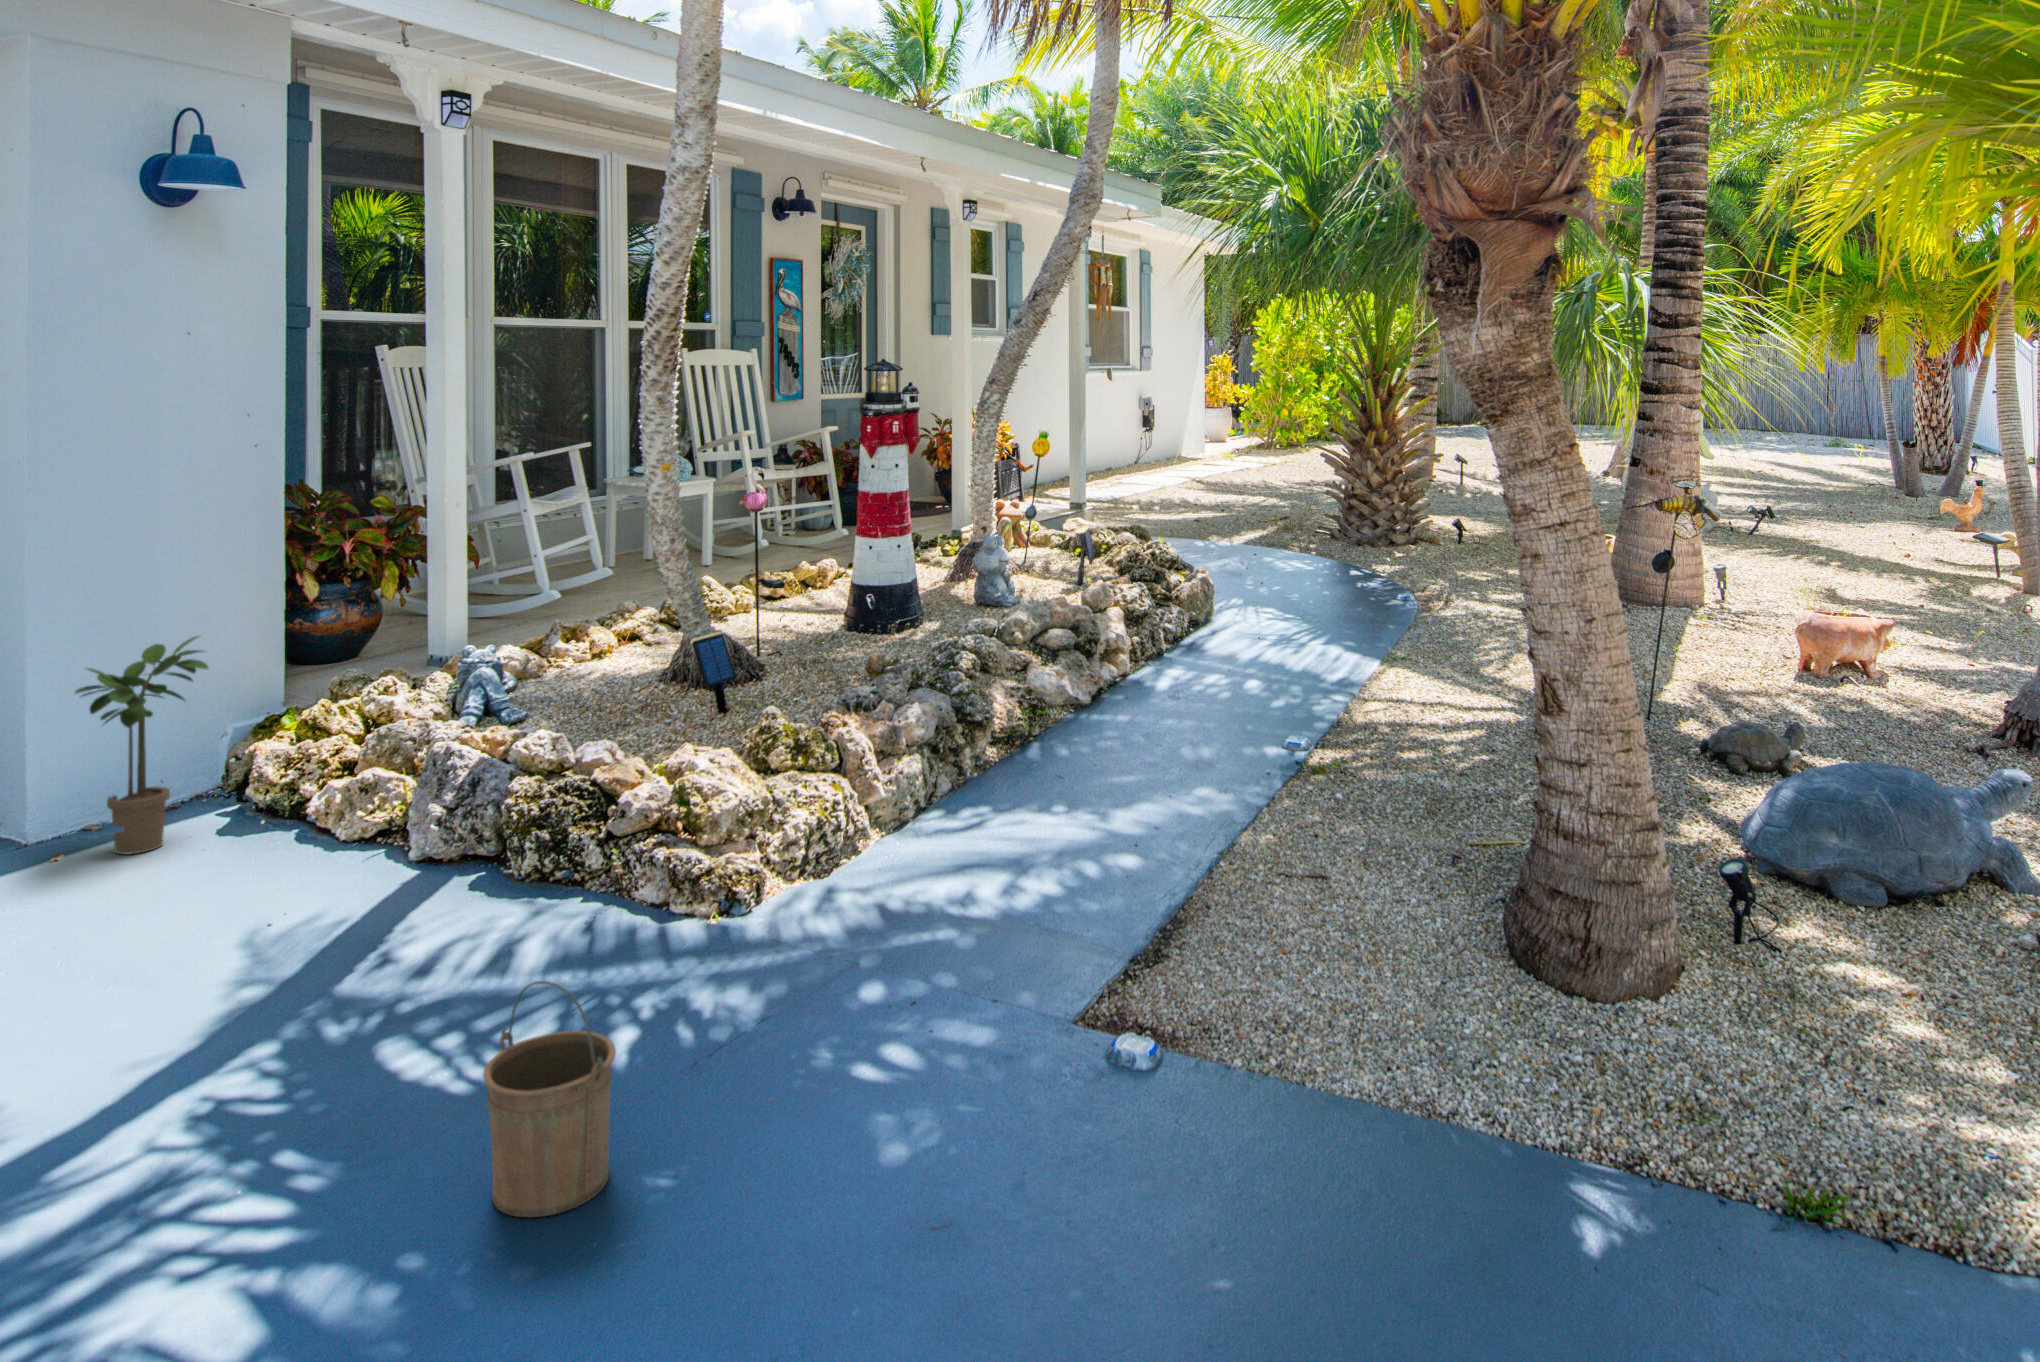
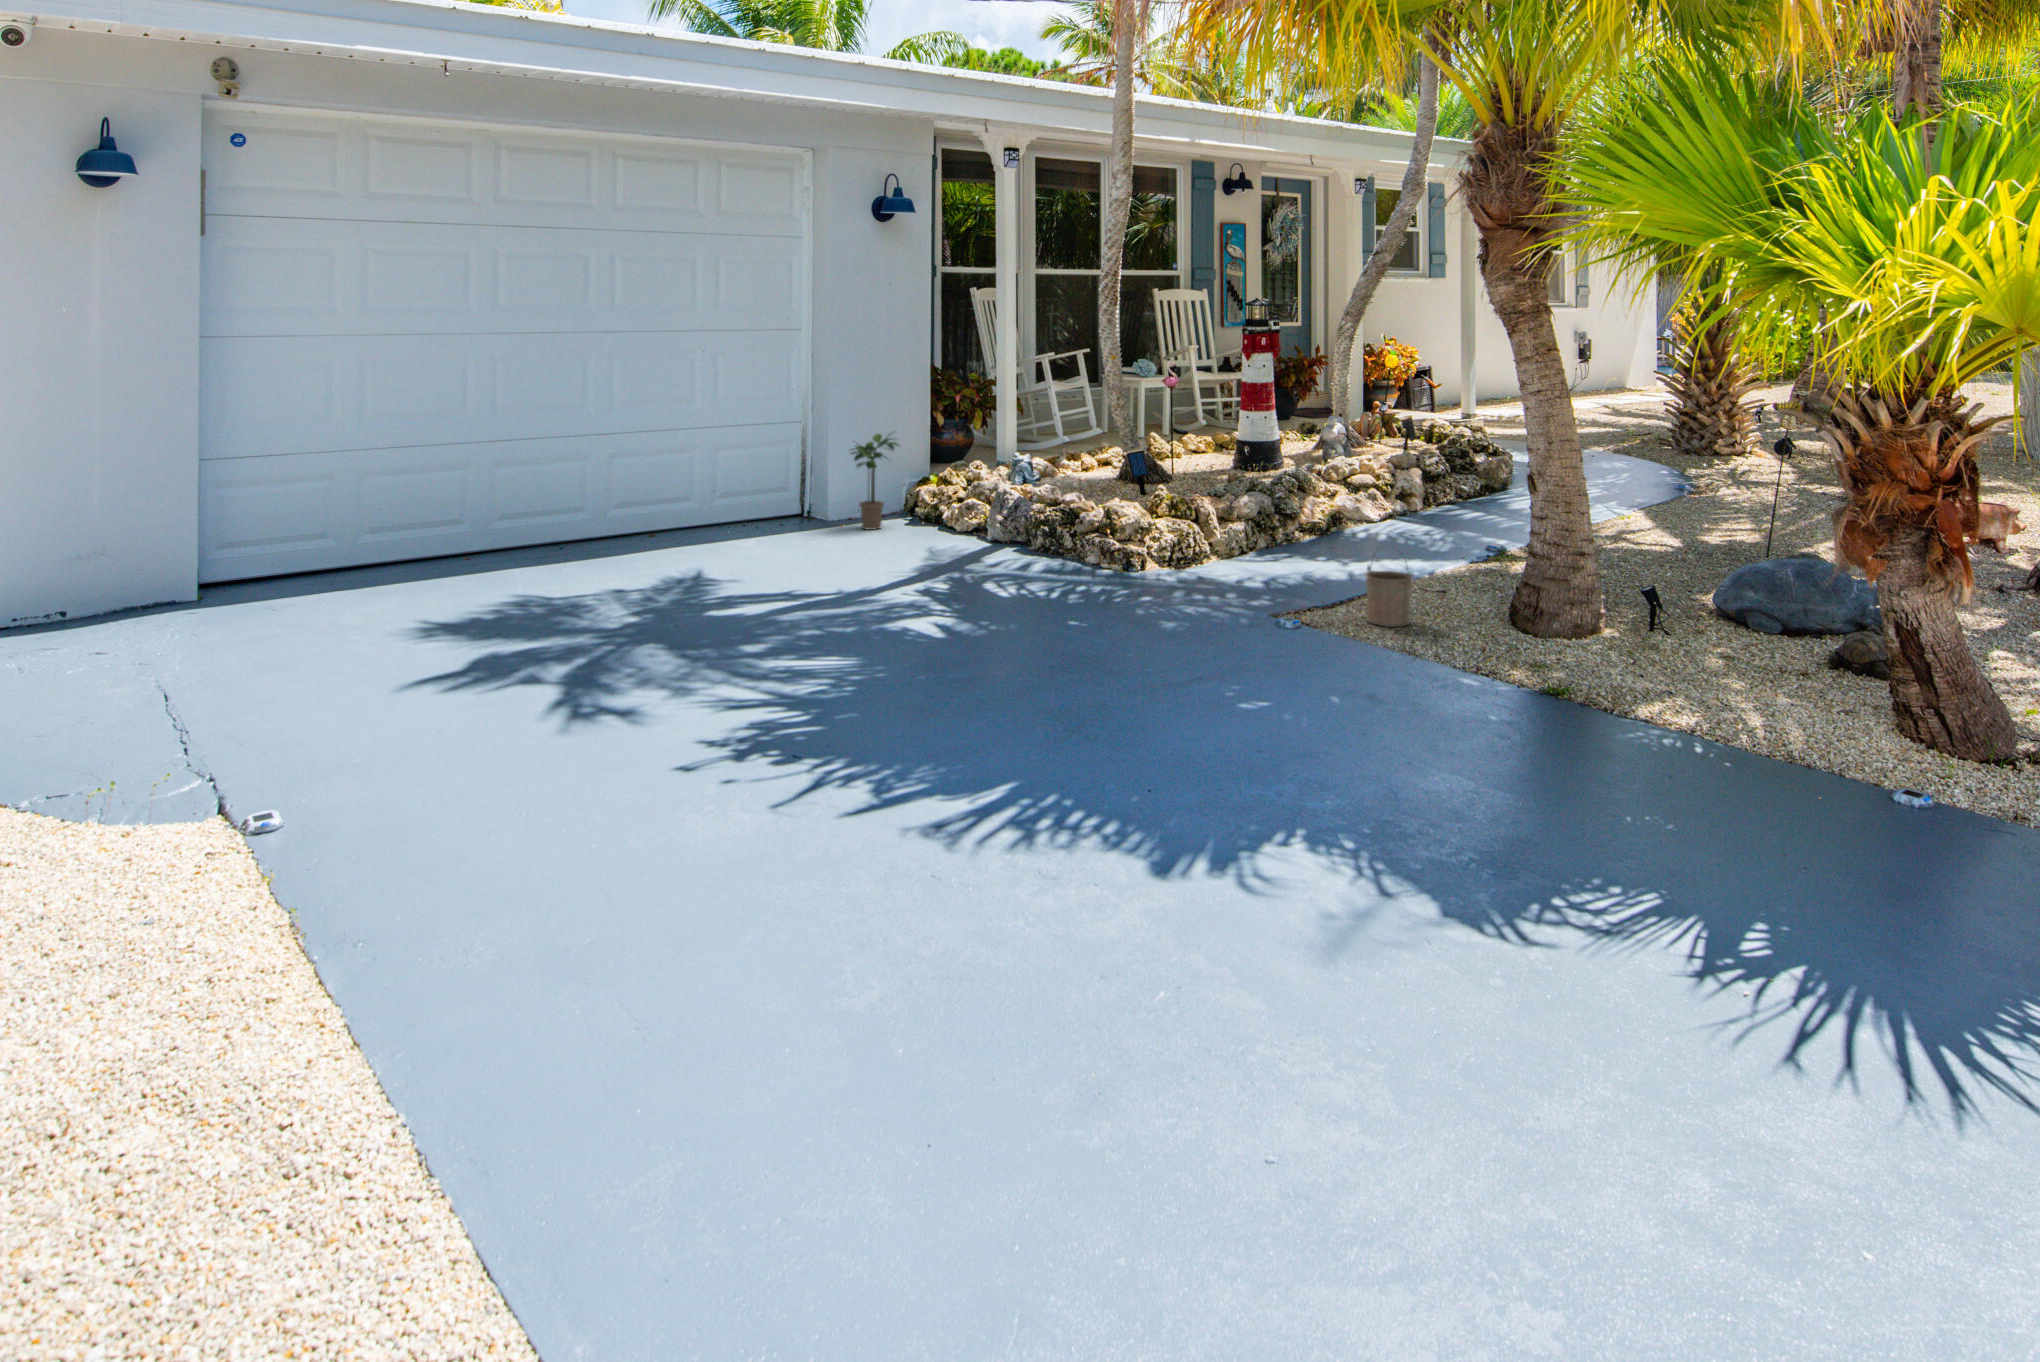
bucket: present [483,981,616,1217] -> present [1365,552,1413,627]

